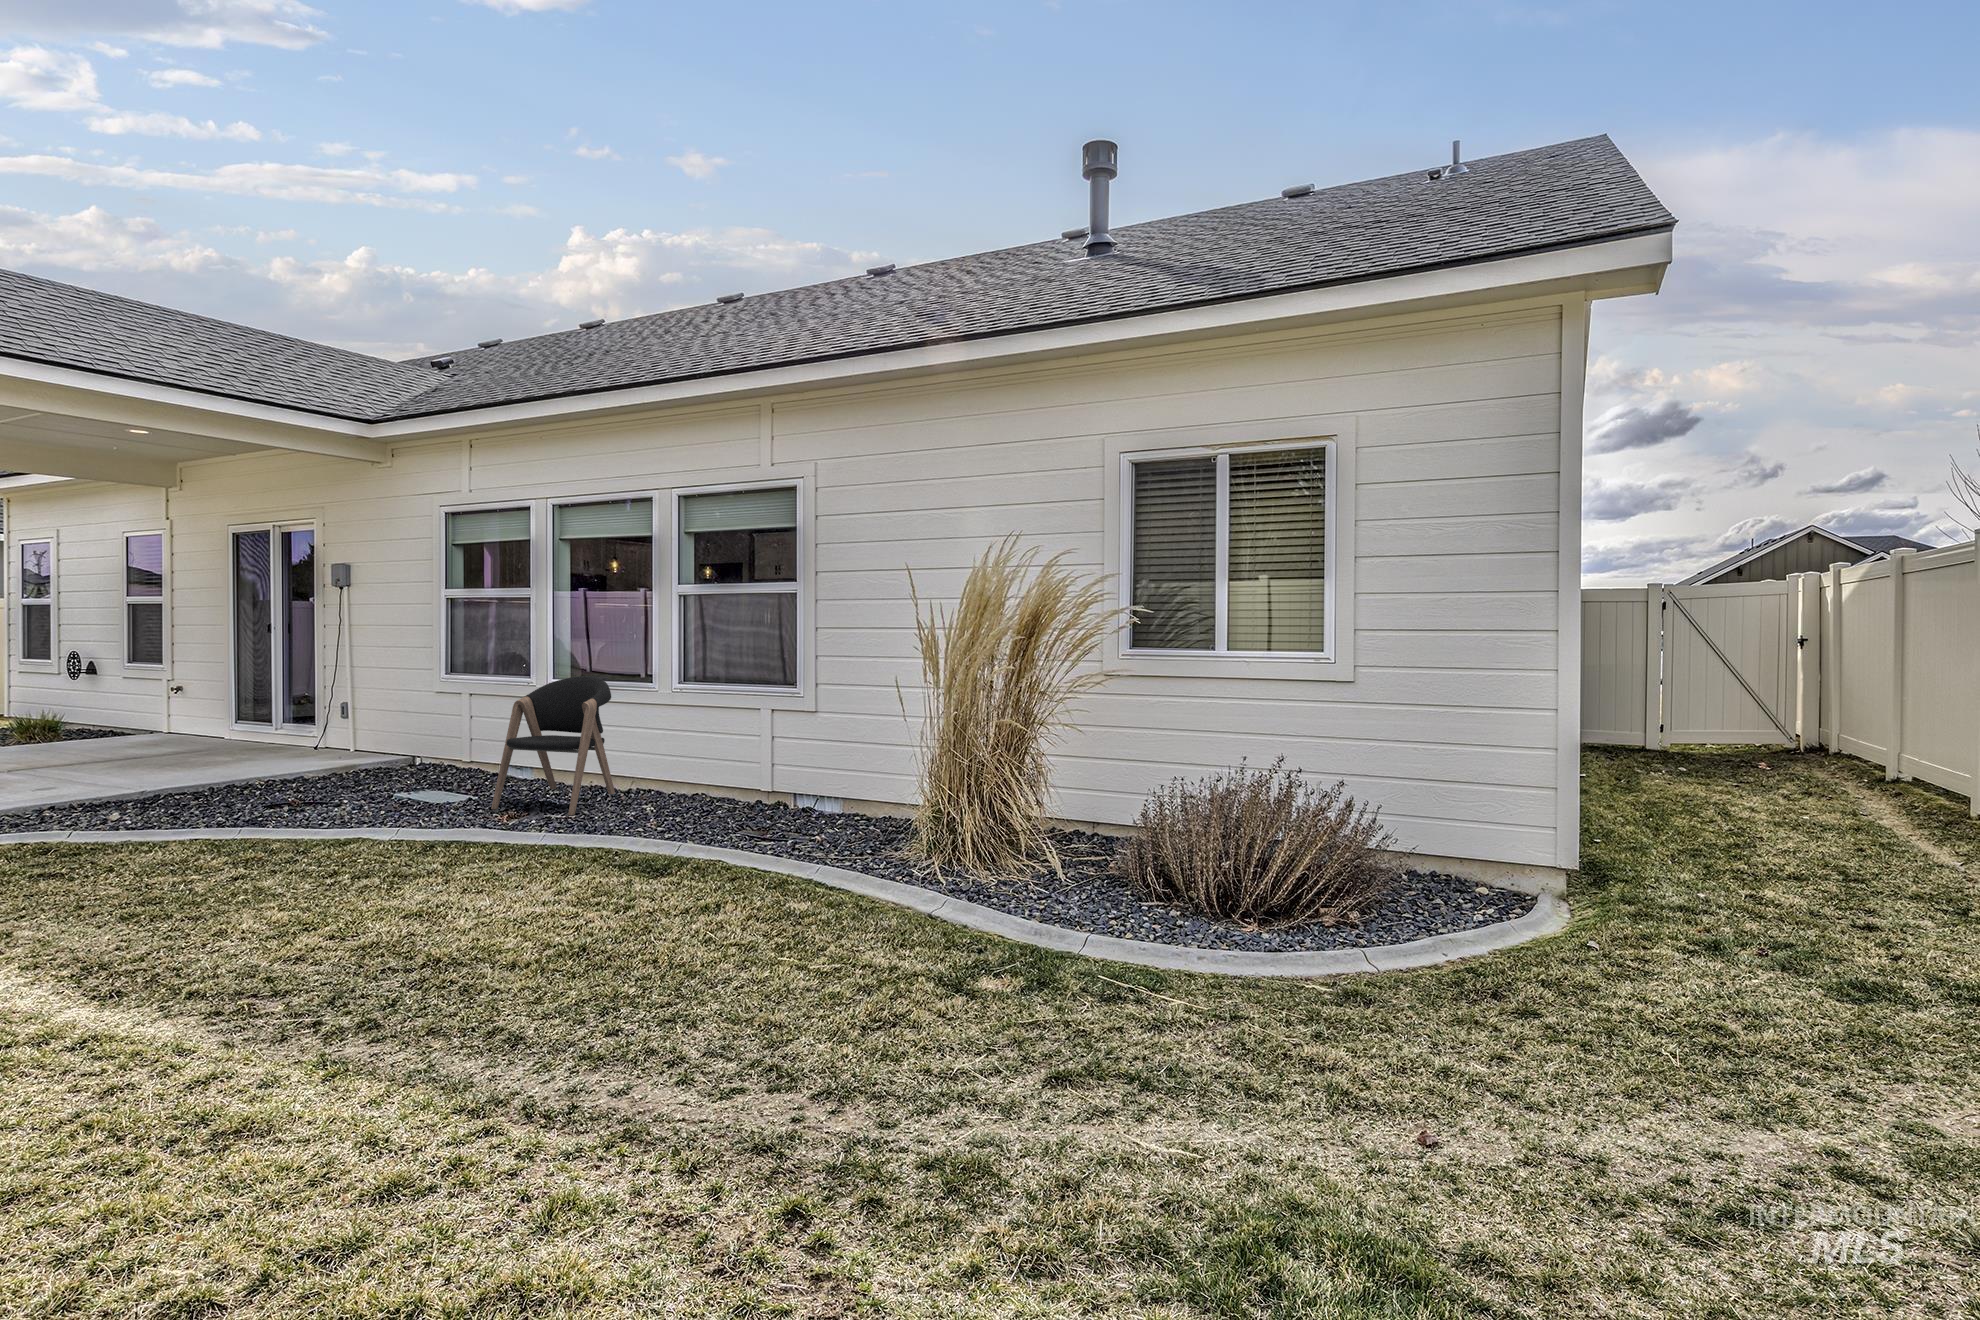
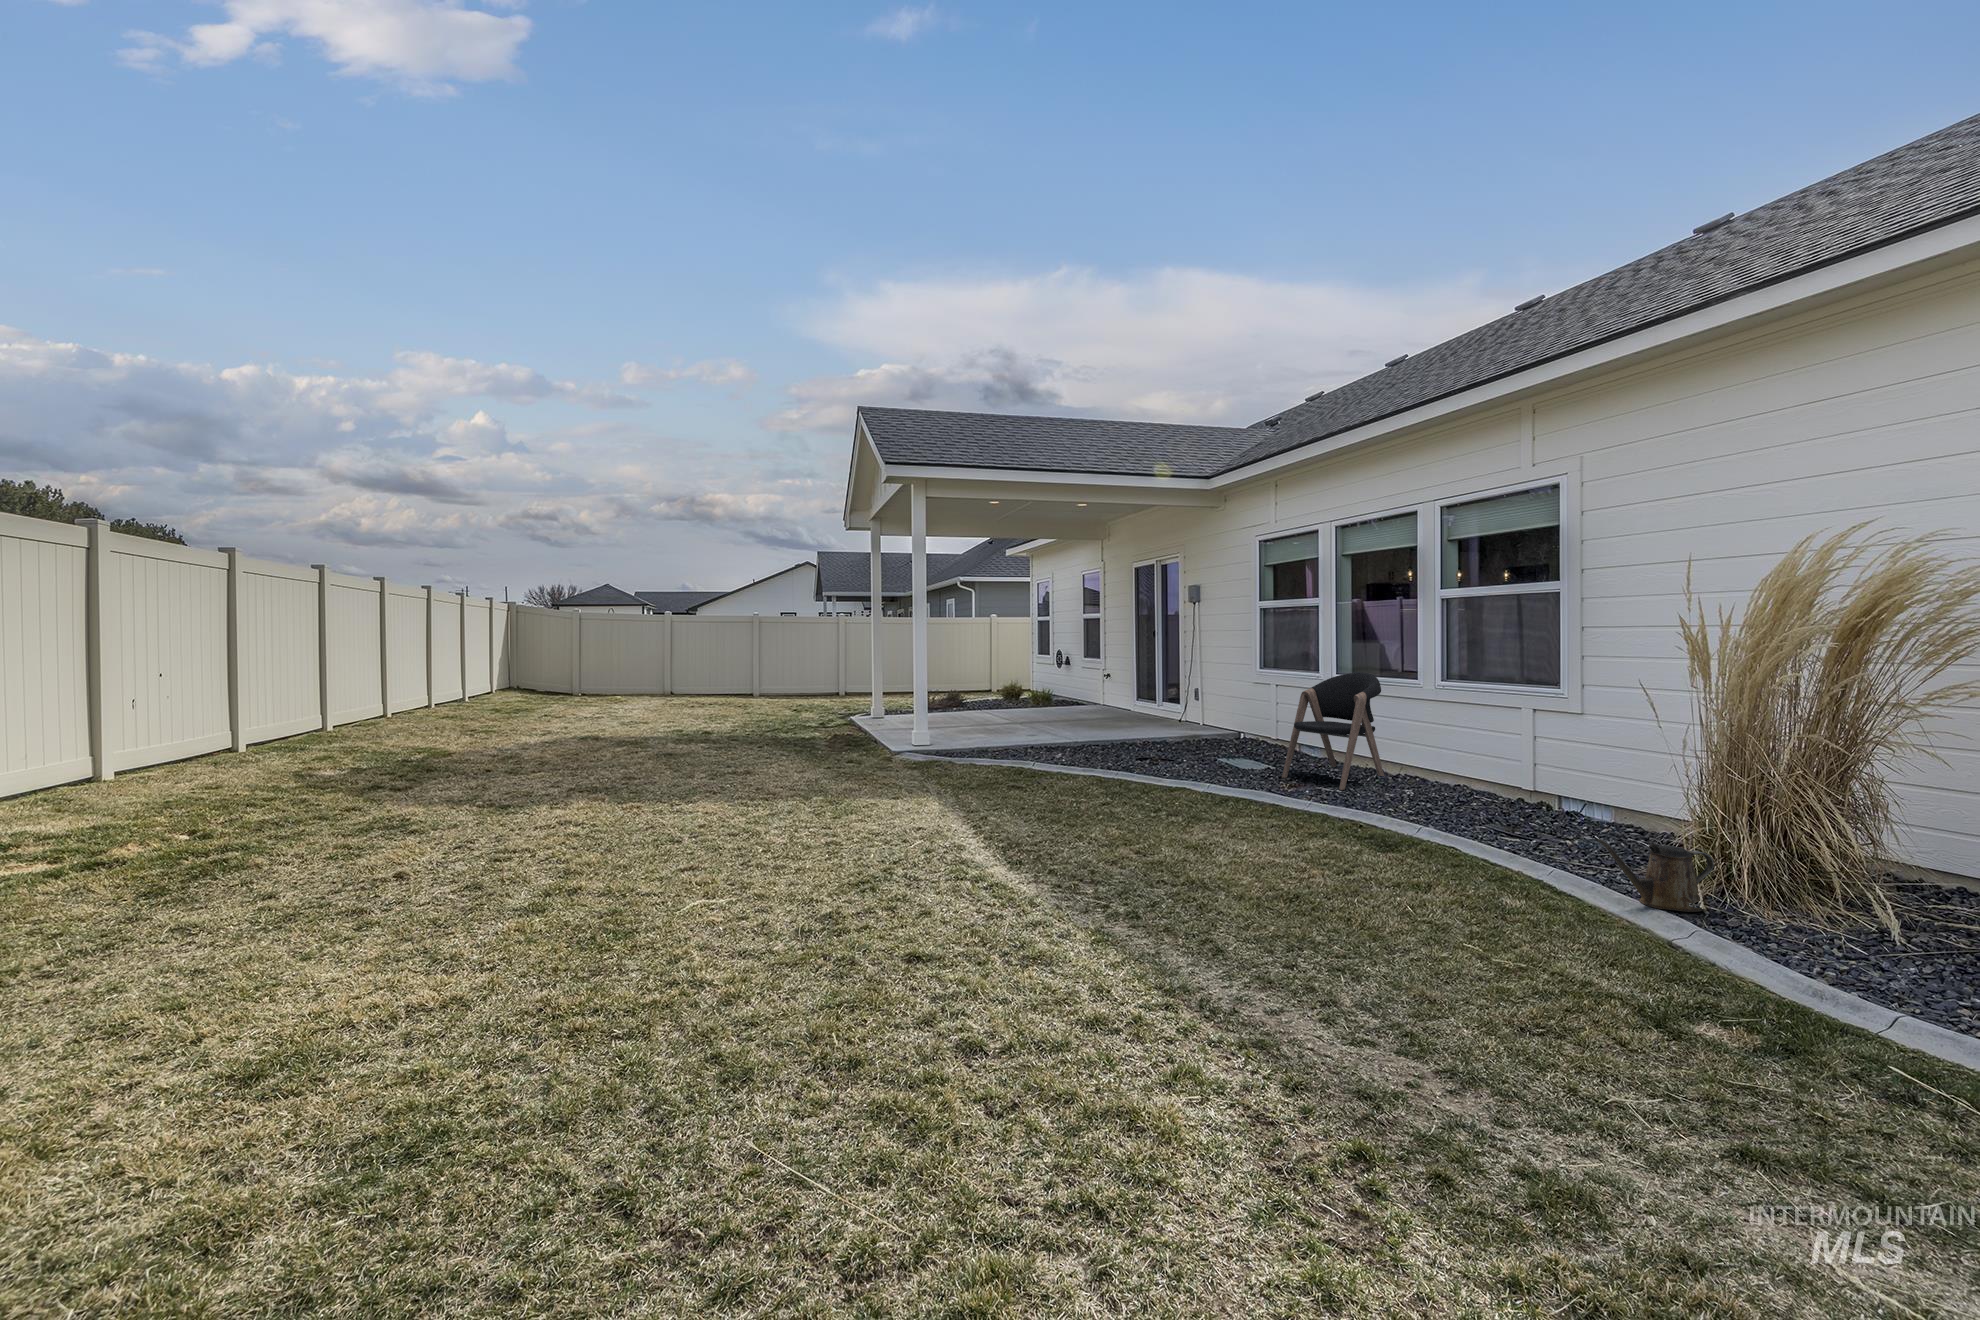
watering can: none [860,828,942,887] -> present [1595,838,1714,912]

